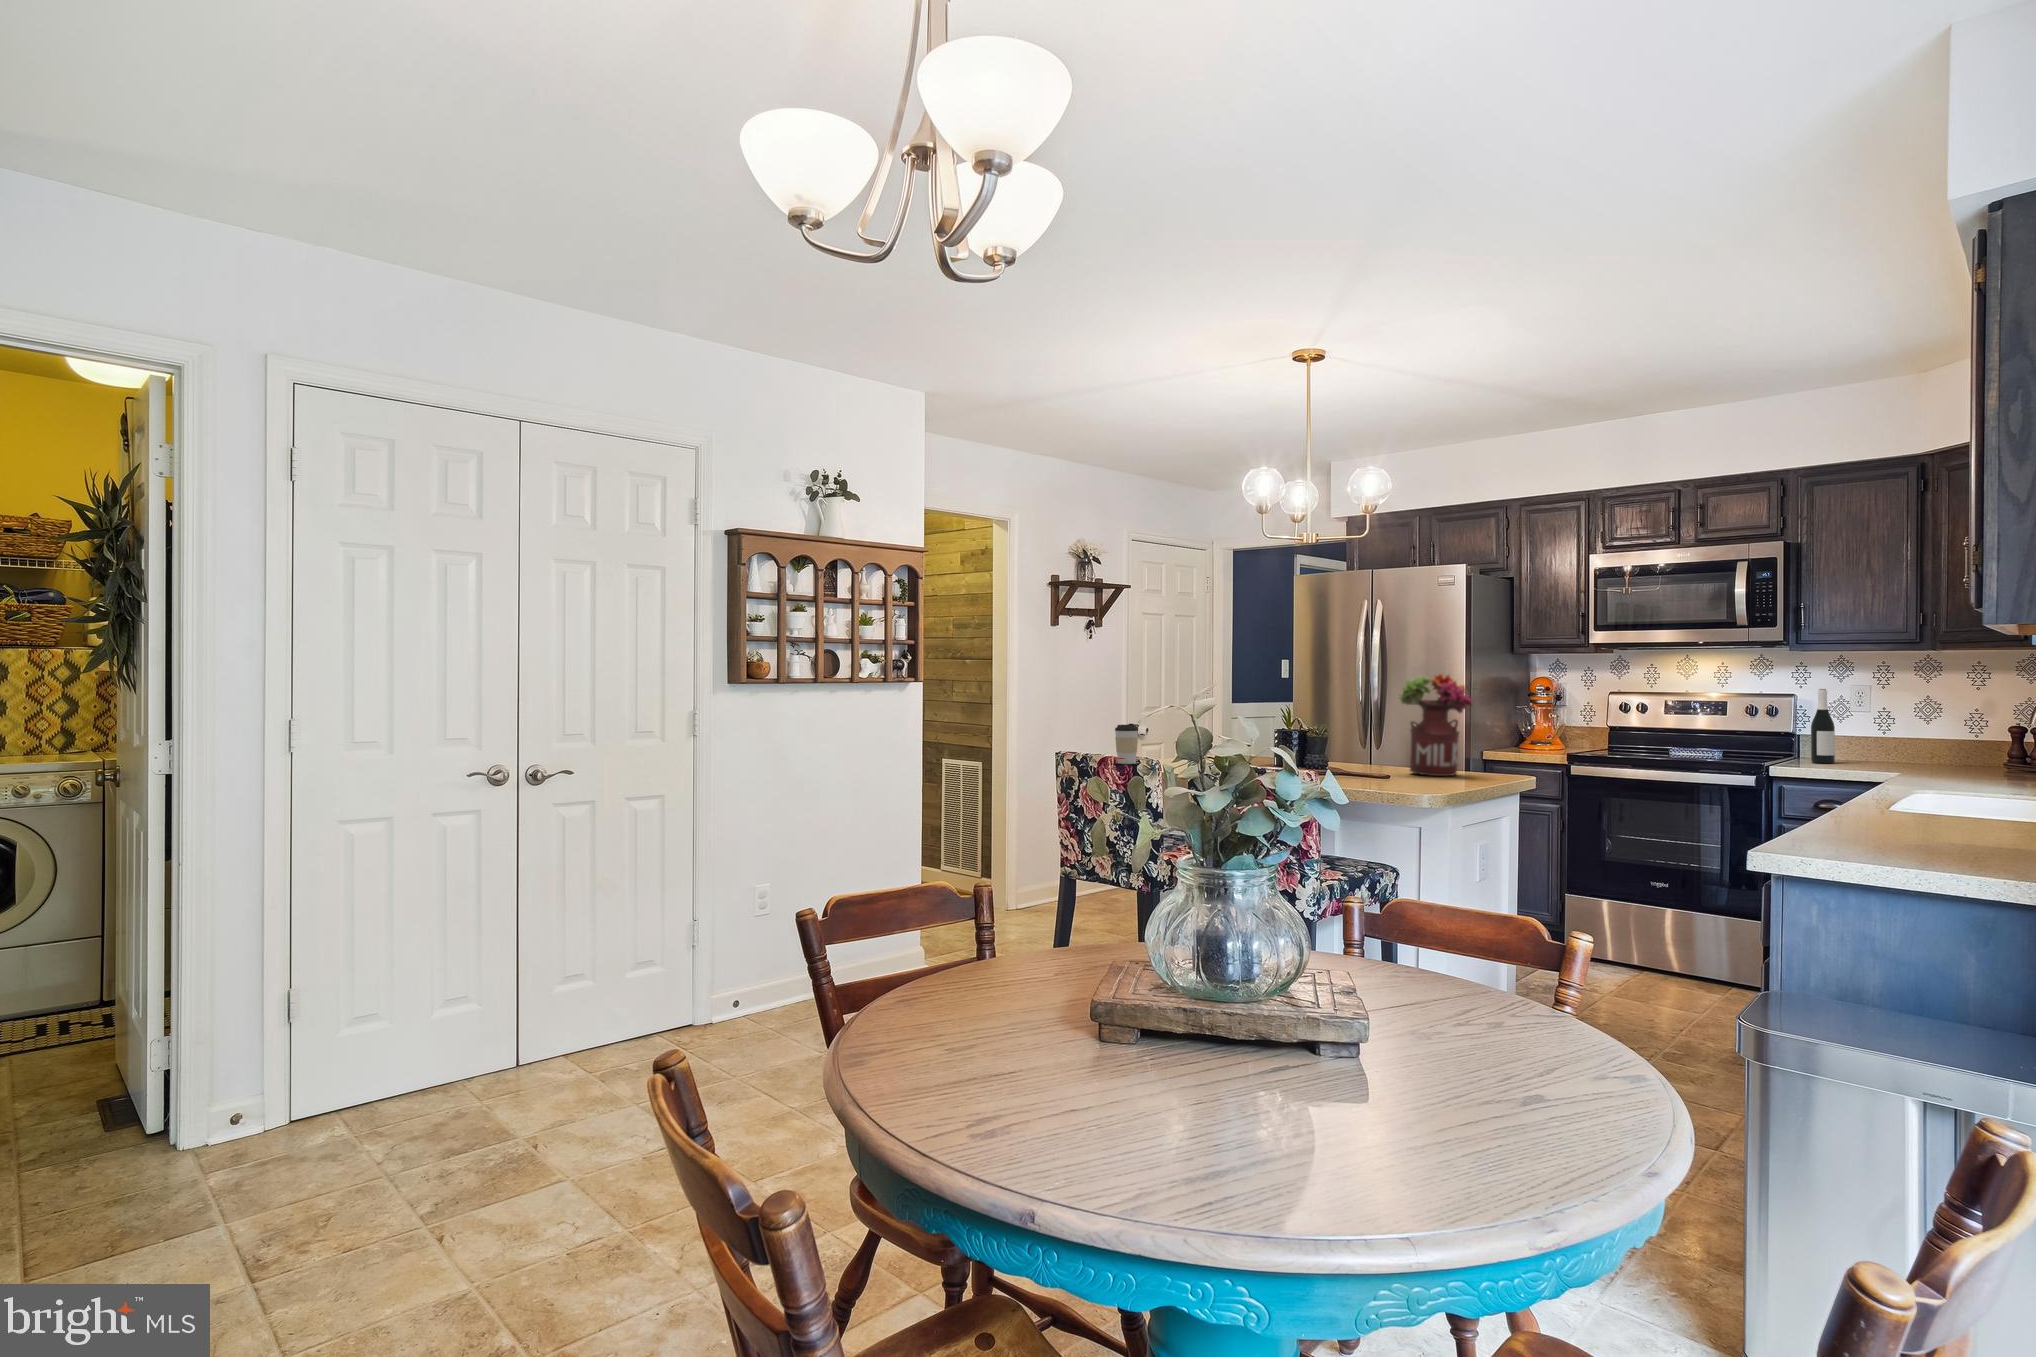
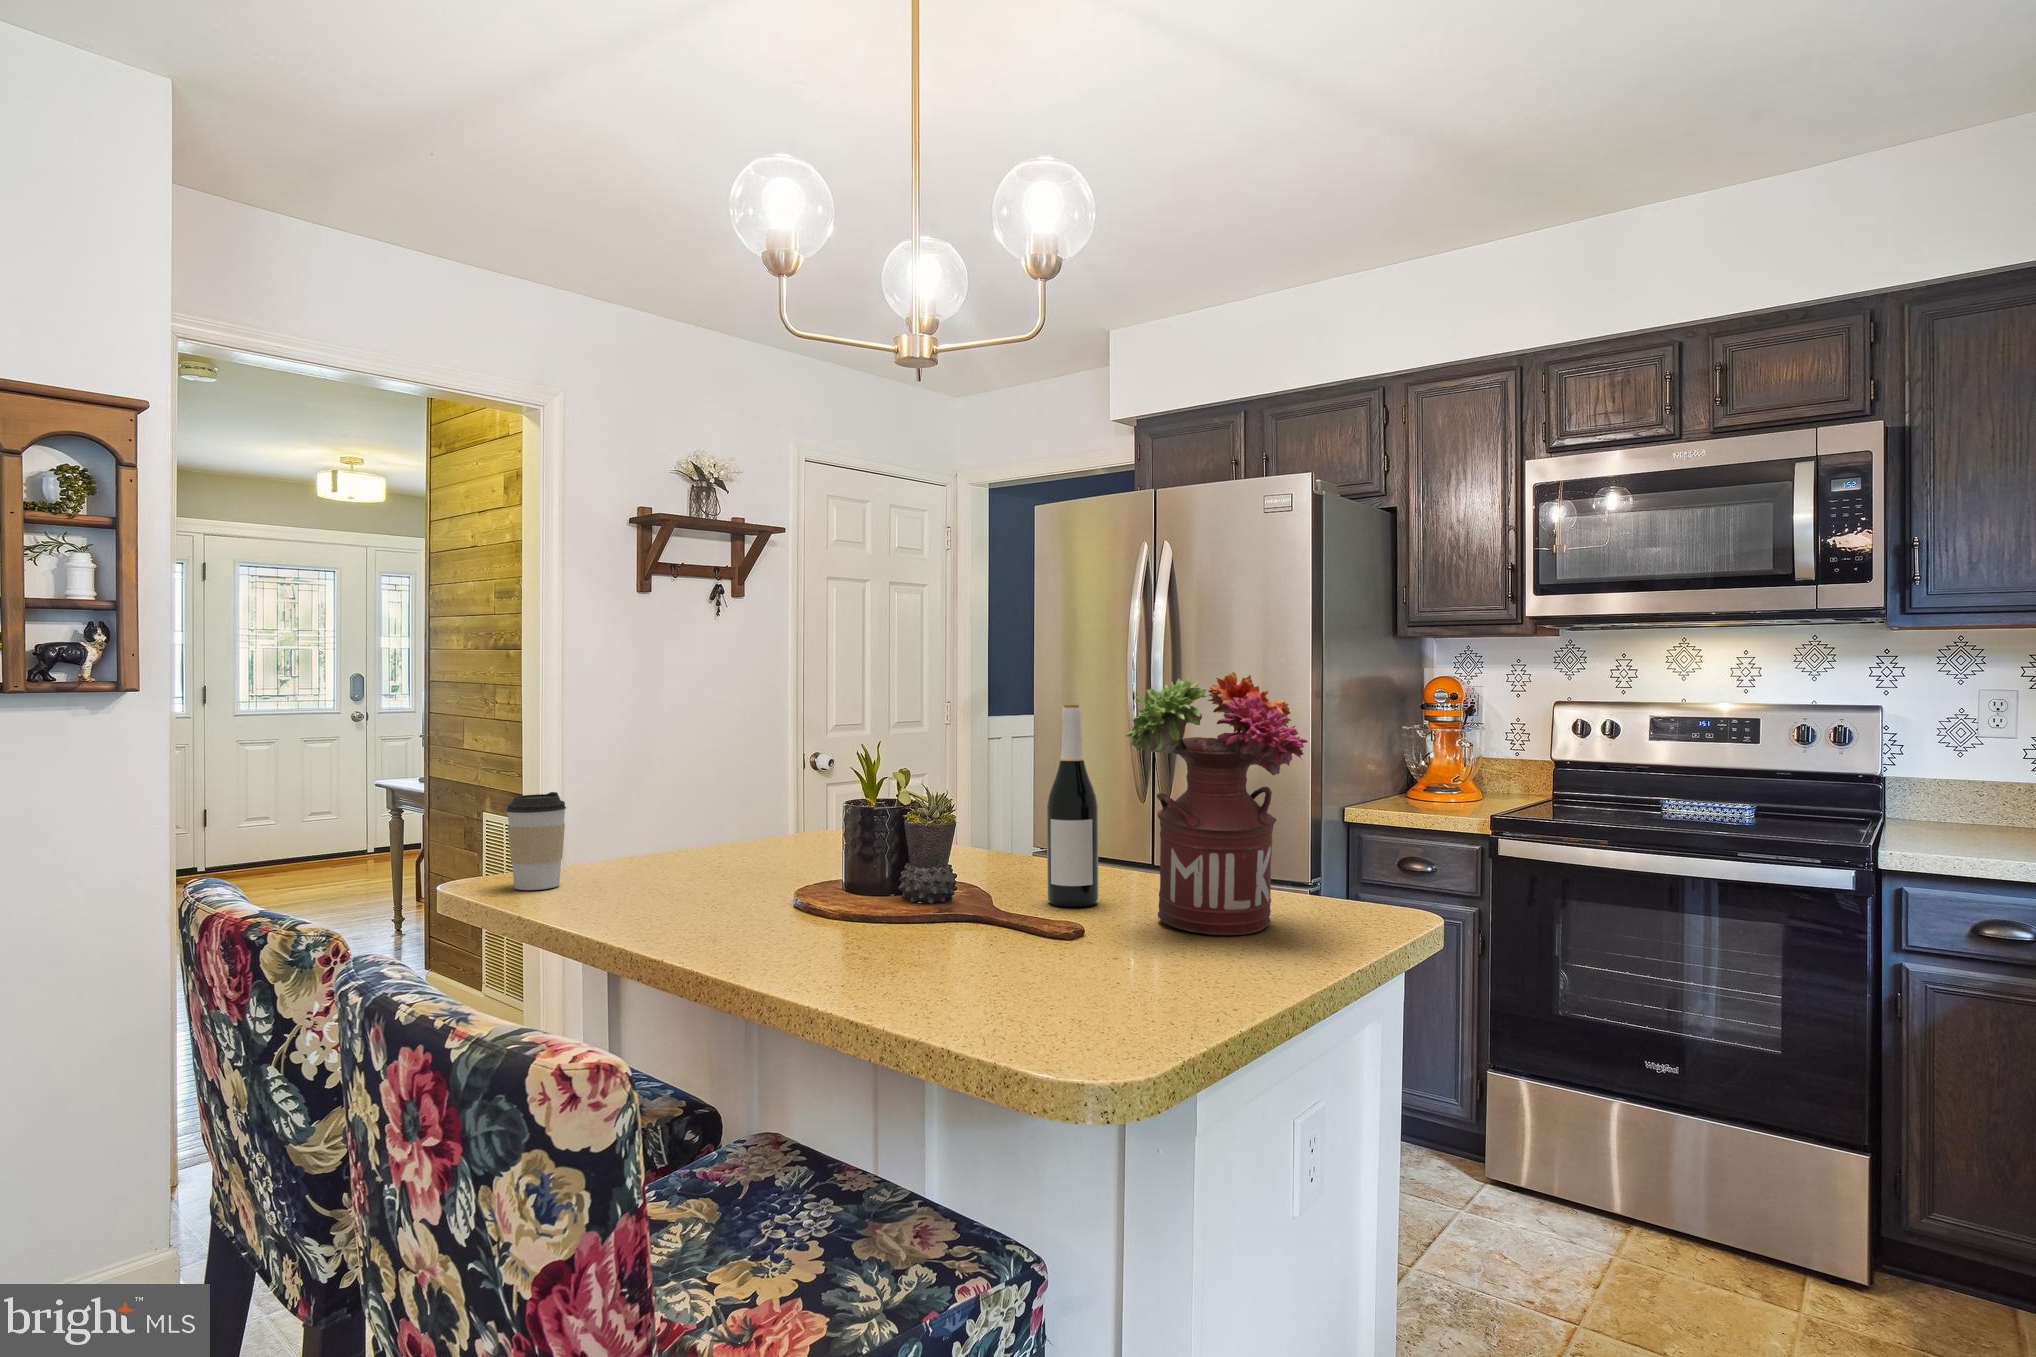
wine bottle: present [1811,689,1835,763] -> present [1047,705,1098,907]

